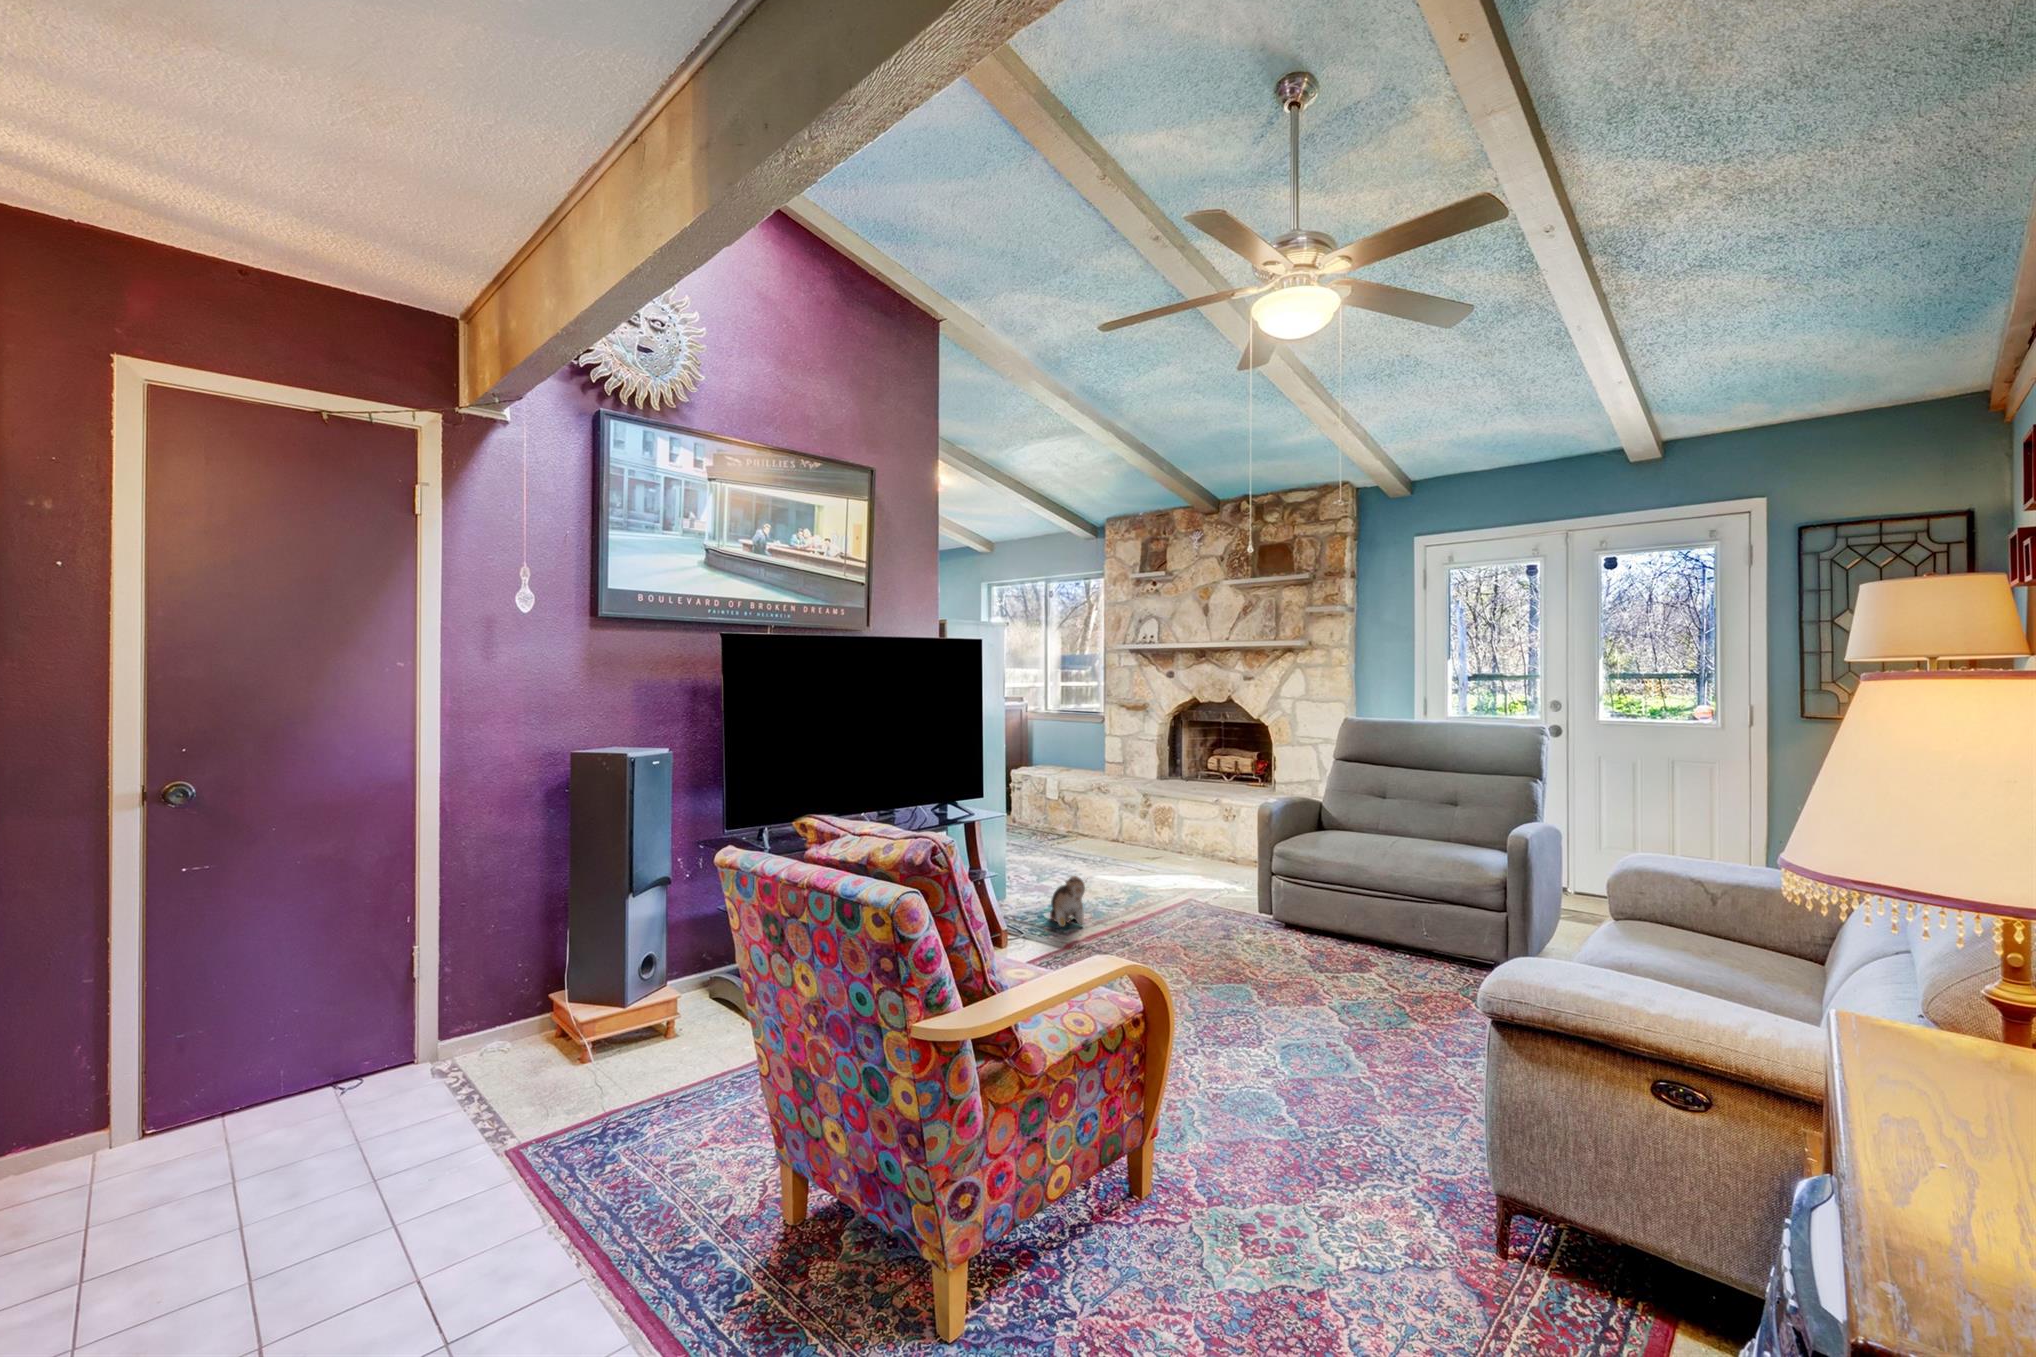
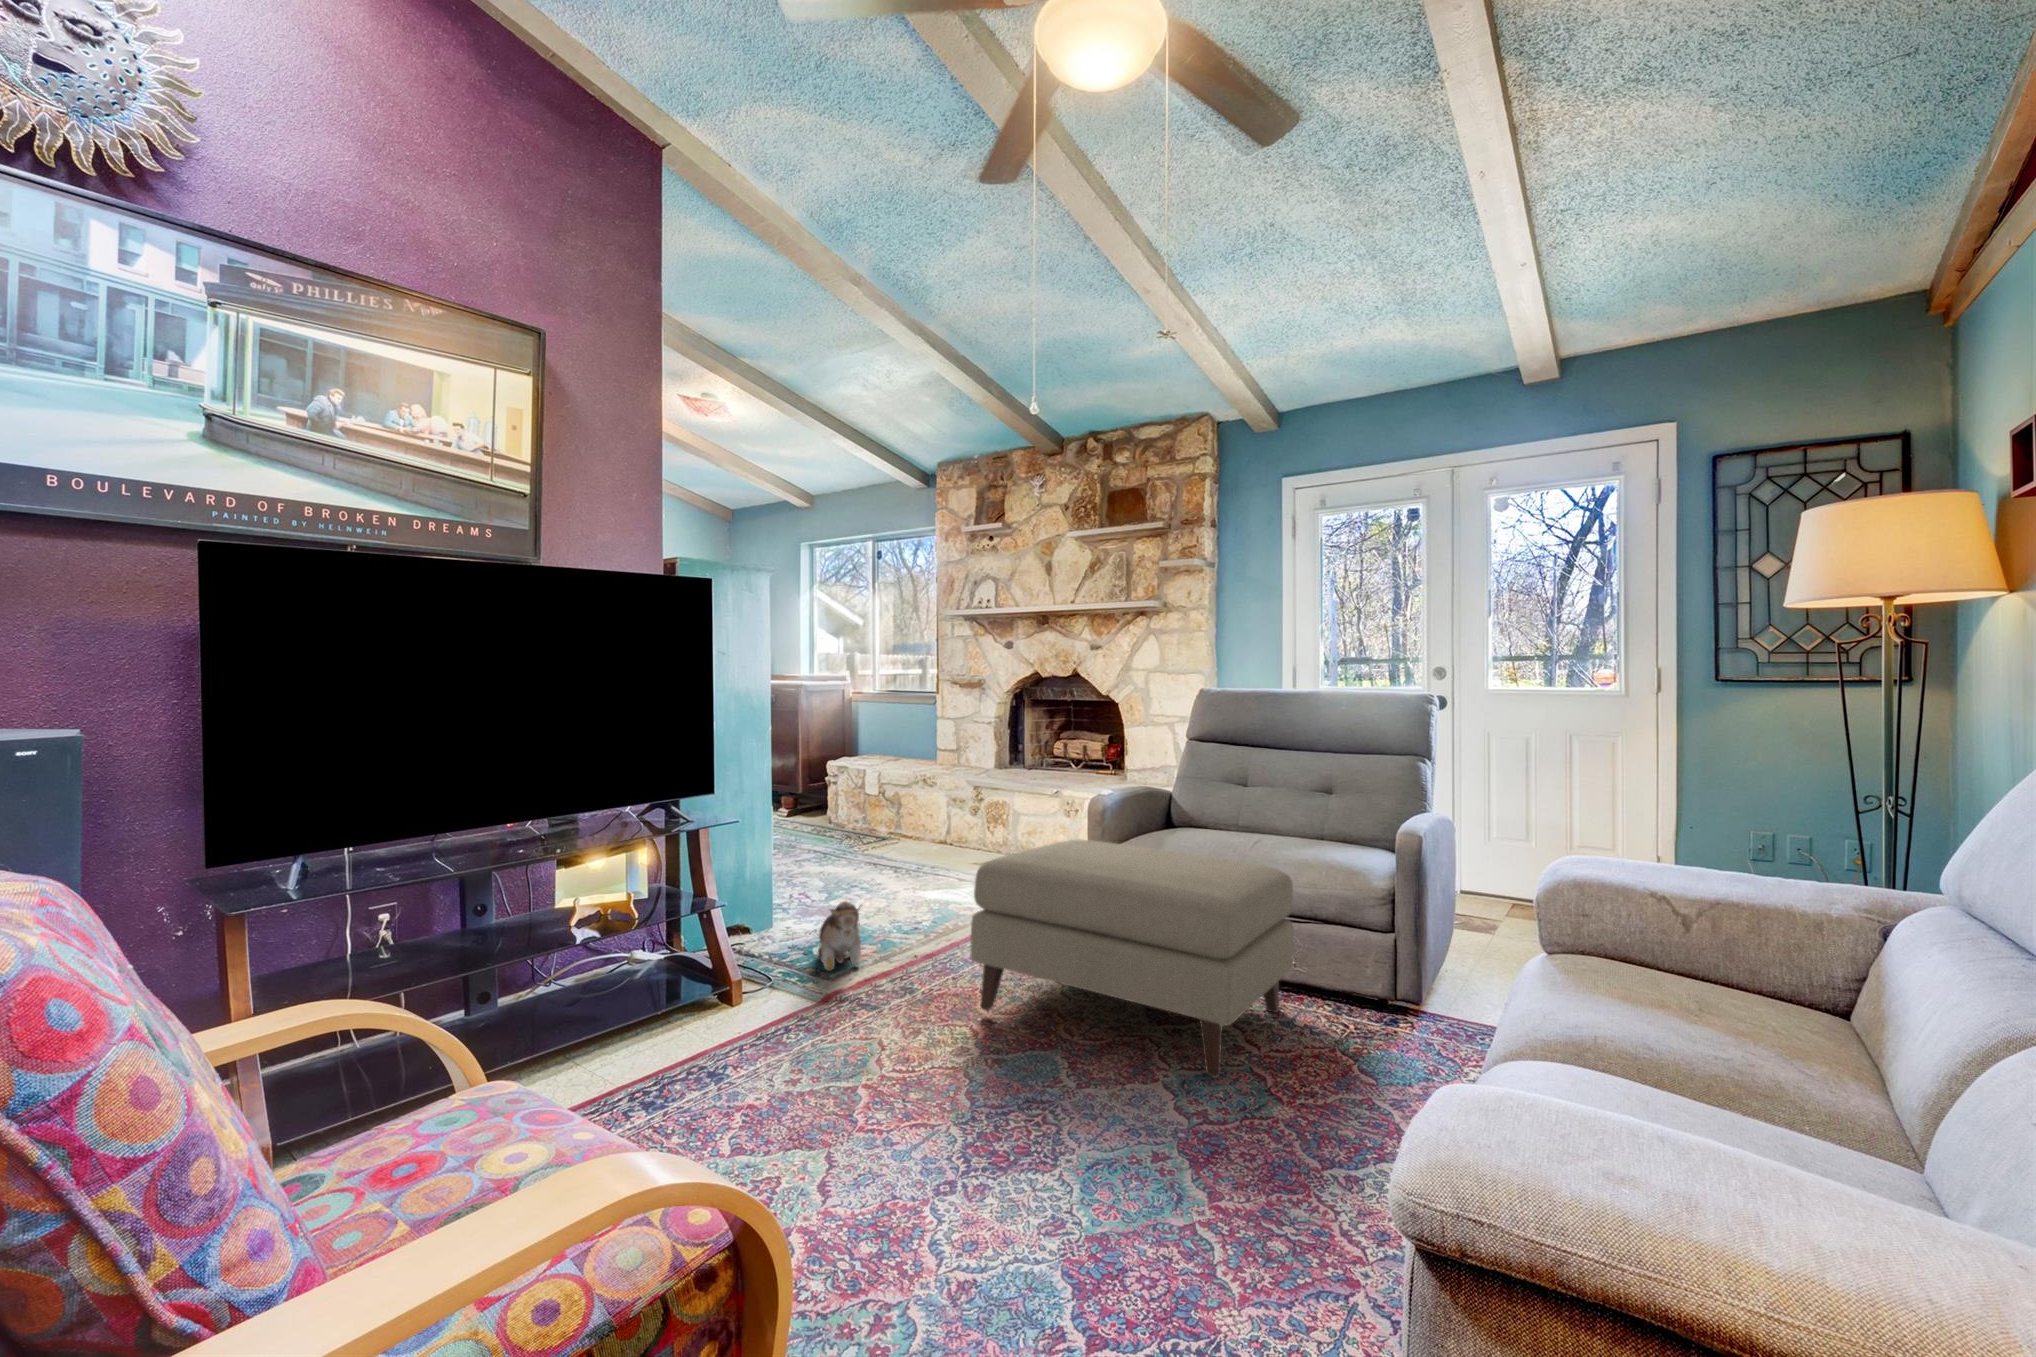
ottoman: none [1177,836,1426,1005] -> present [970,840,1294,1078]

